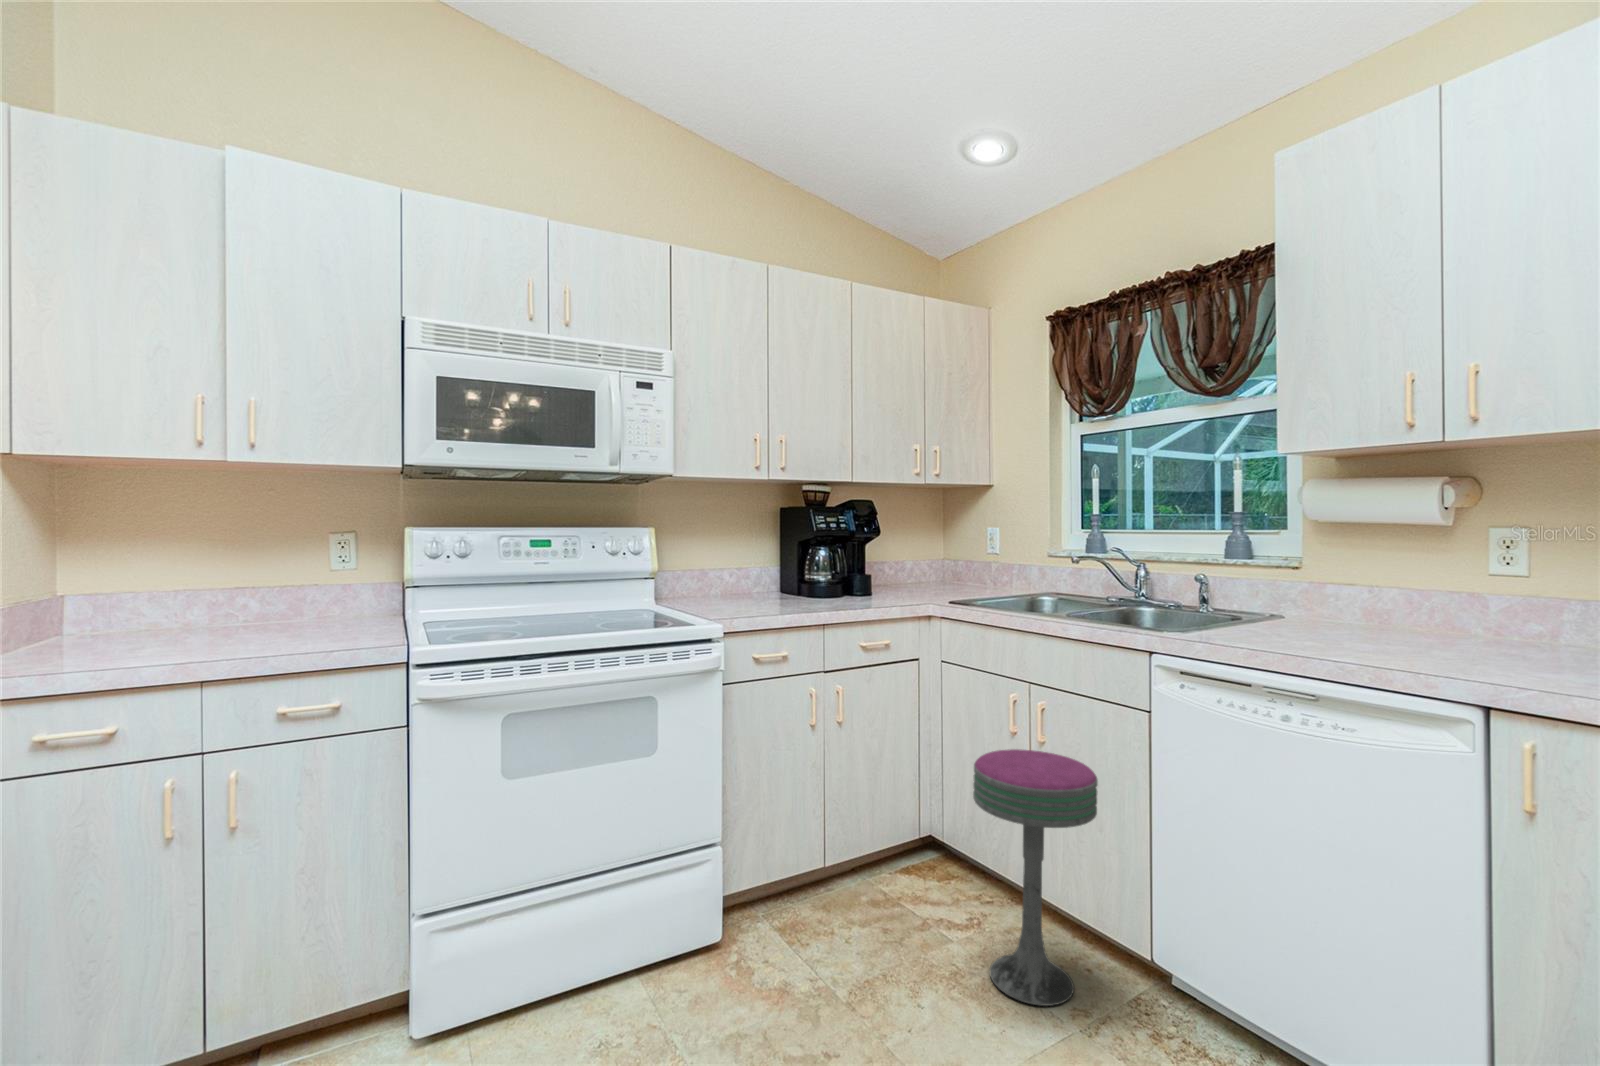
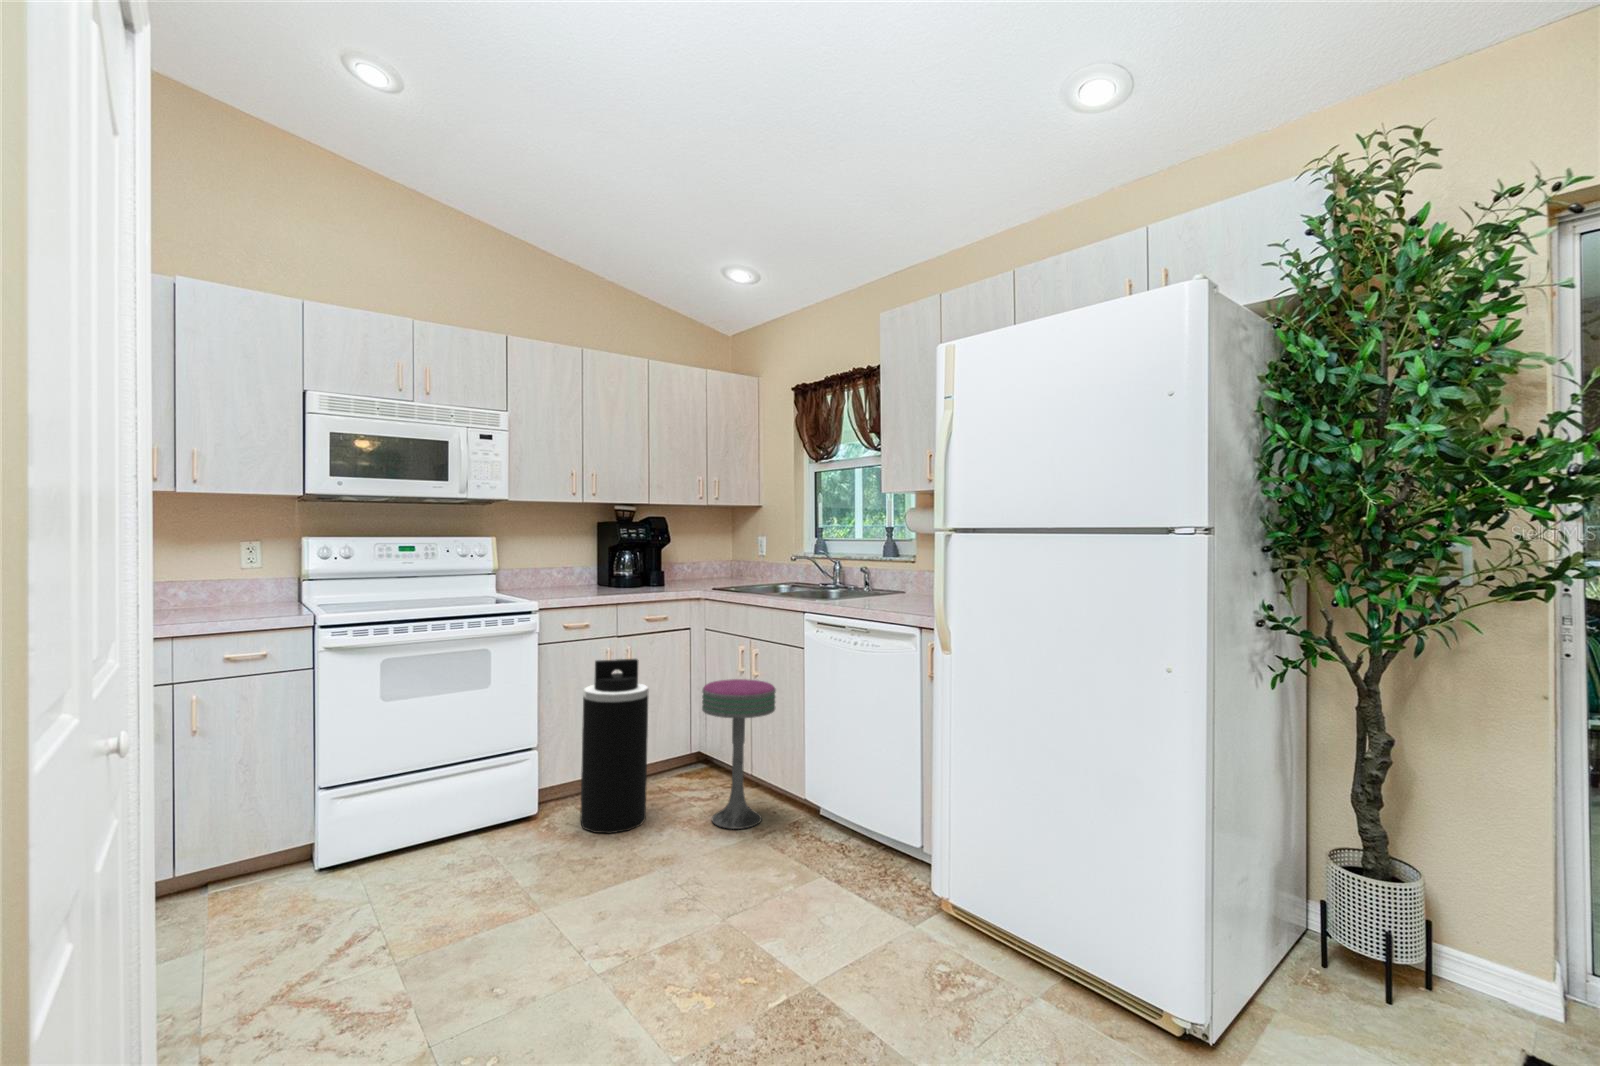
trash can: none [786,713,887,994] -> present [580,659,649,833]

